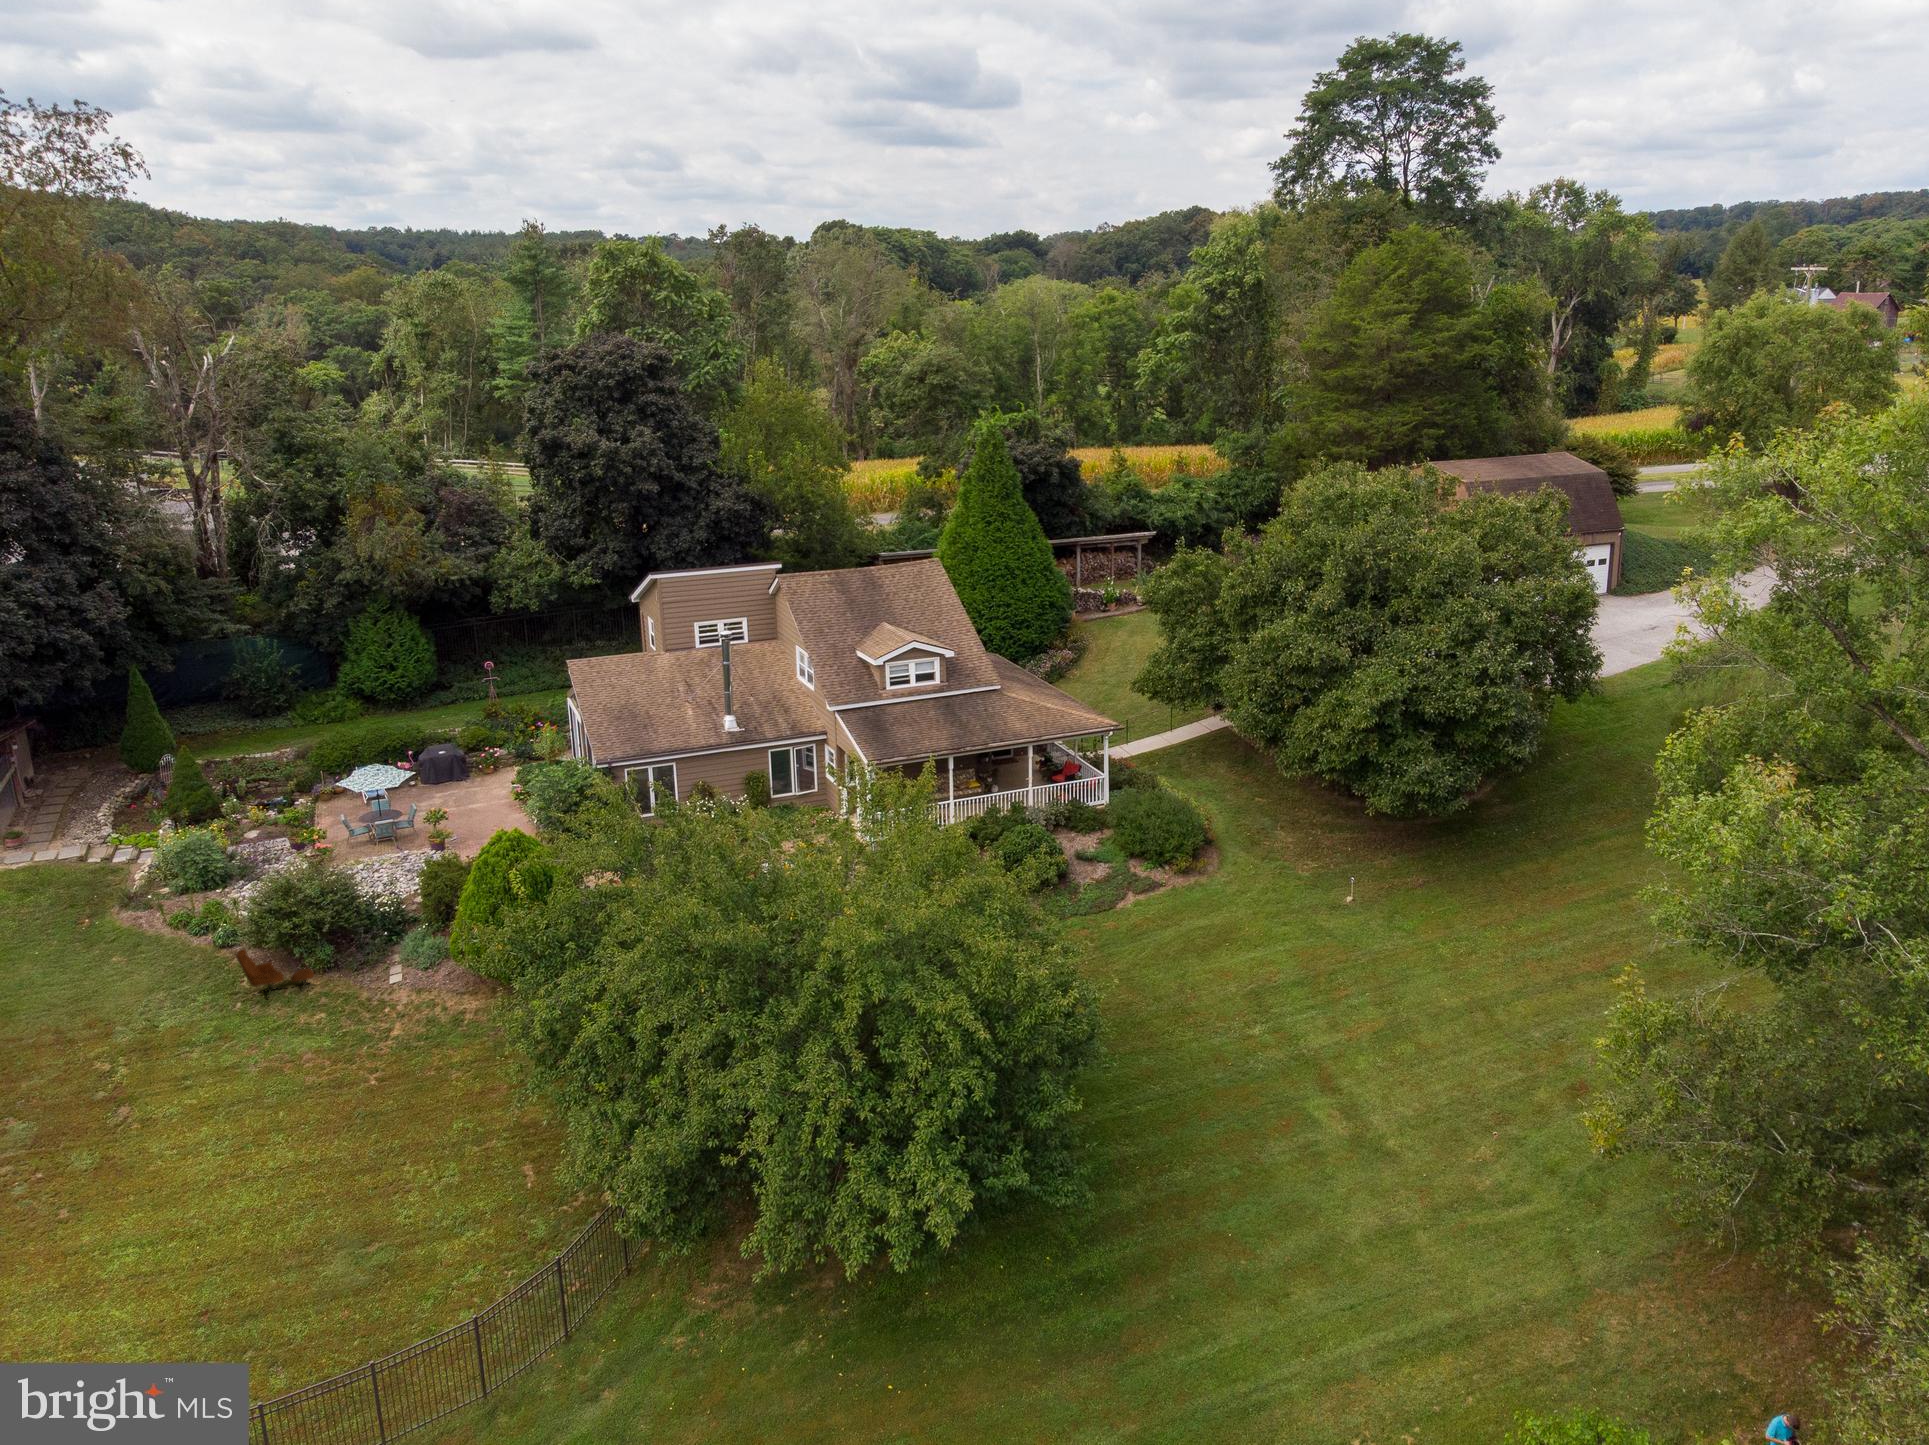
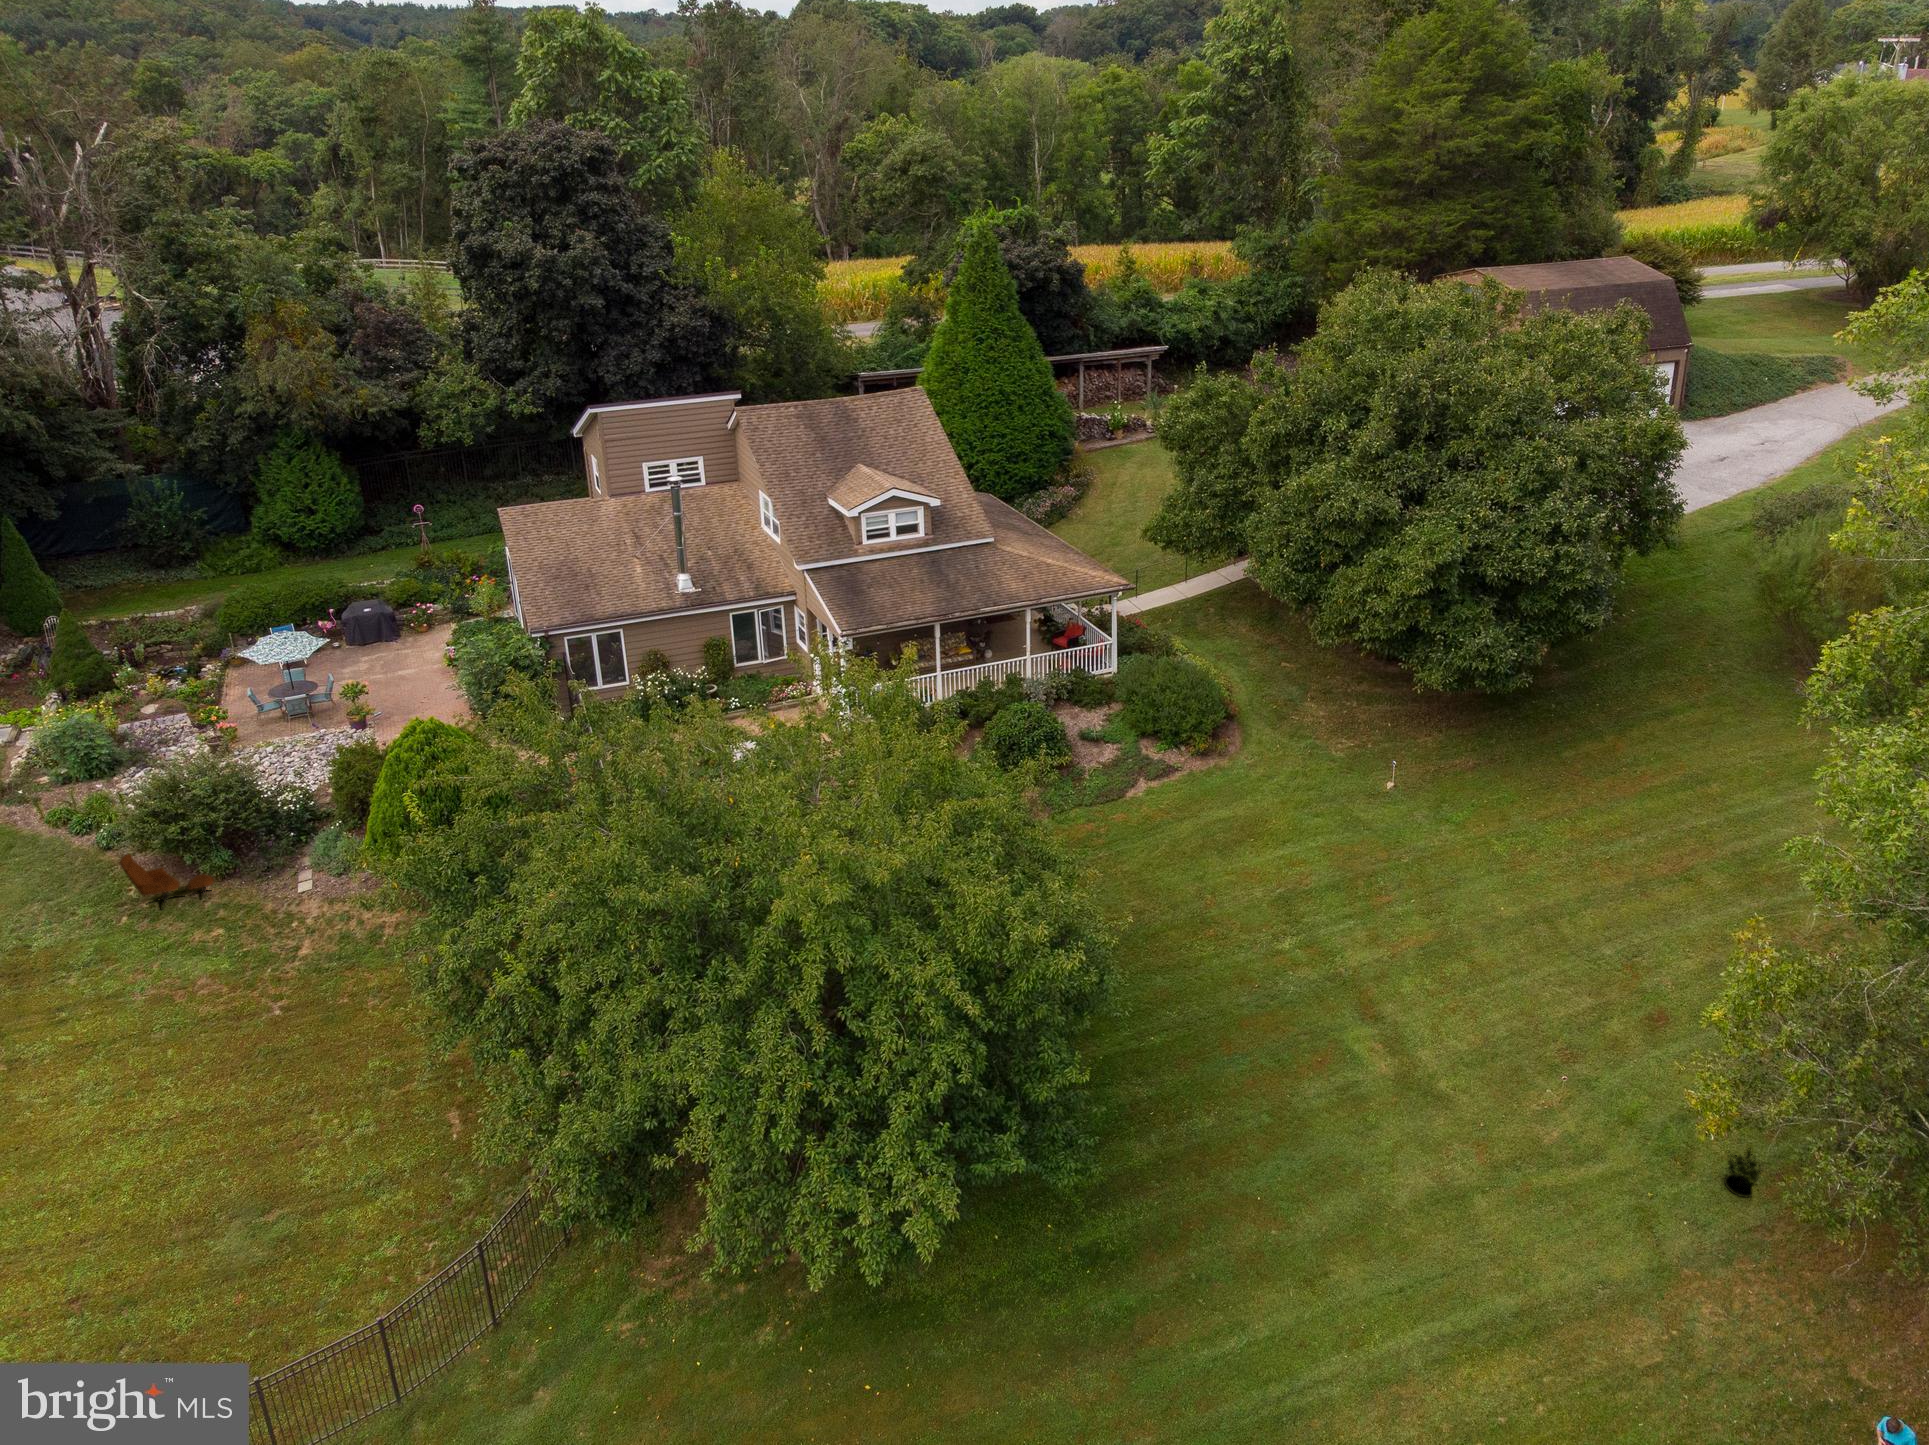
potted tree: none [1630,1181,1662,1229] -> present [1724,1148,1762,1197]

